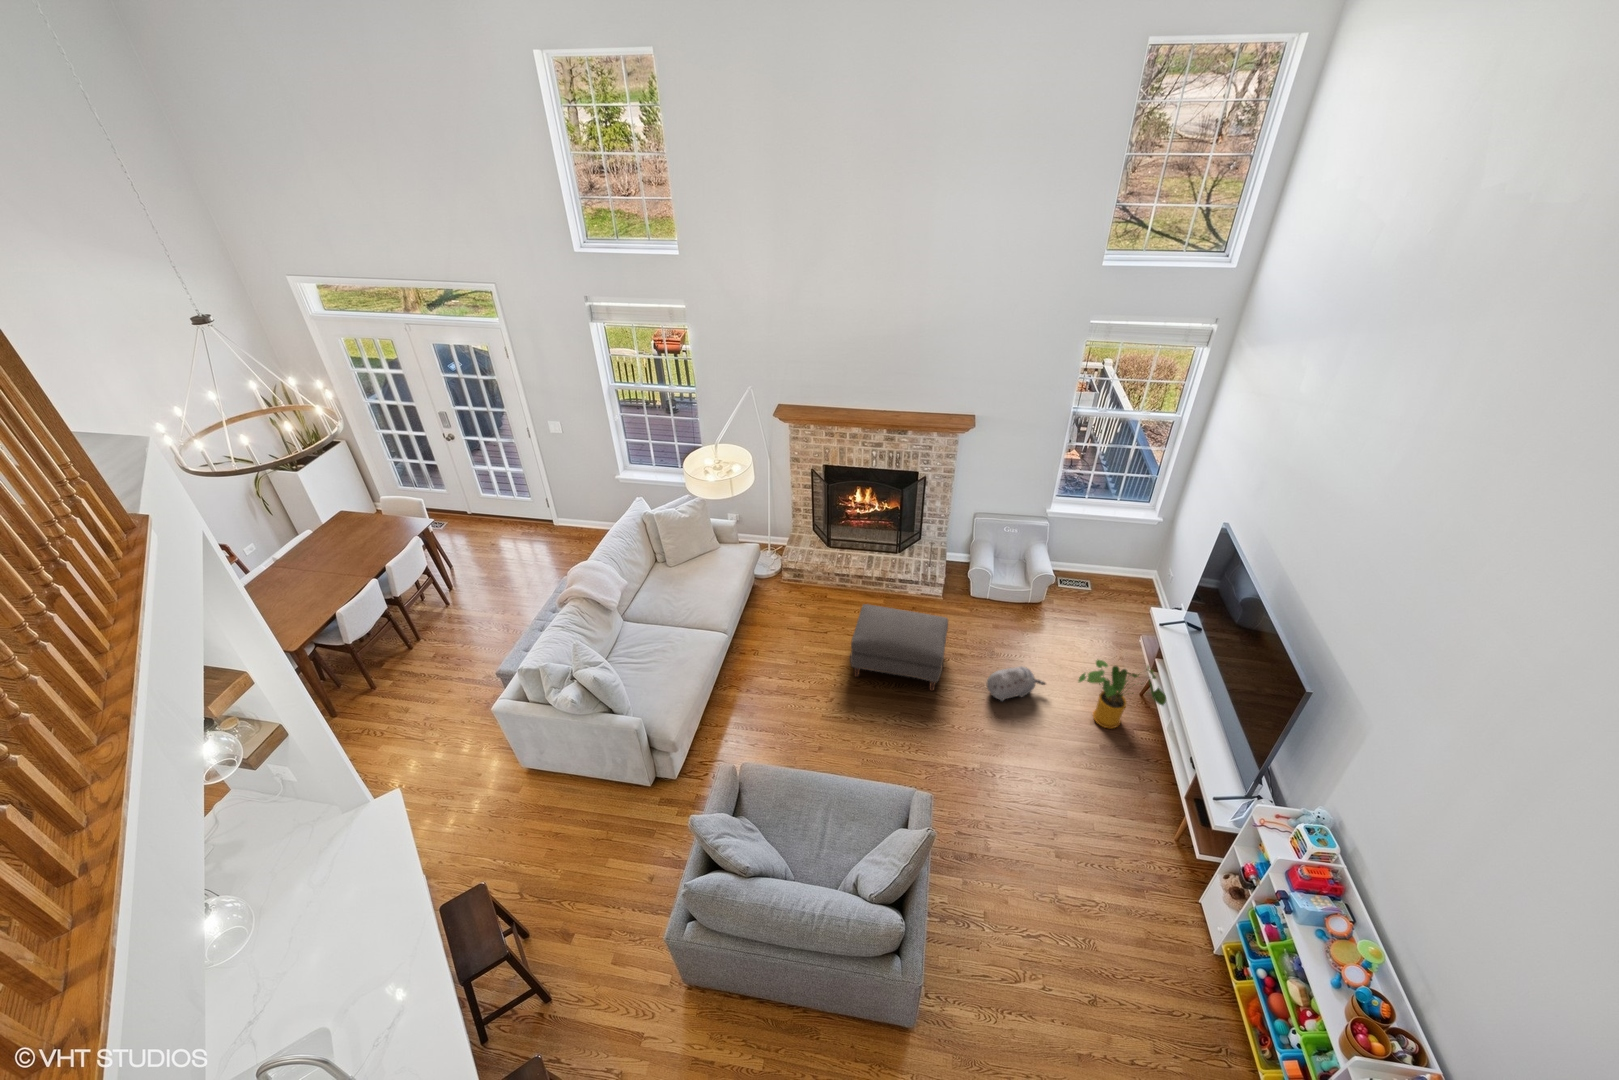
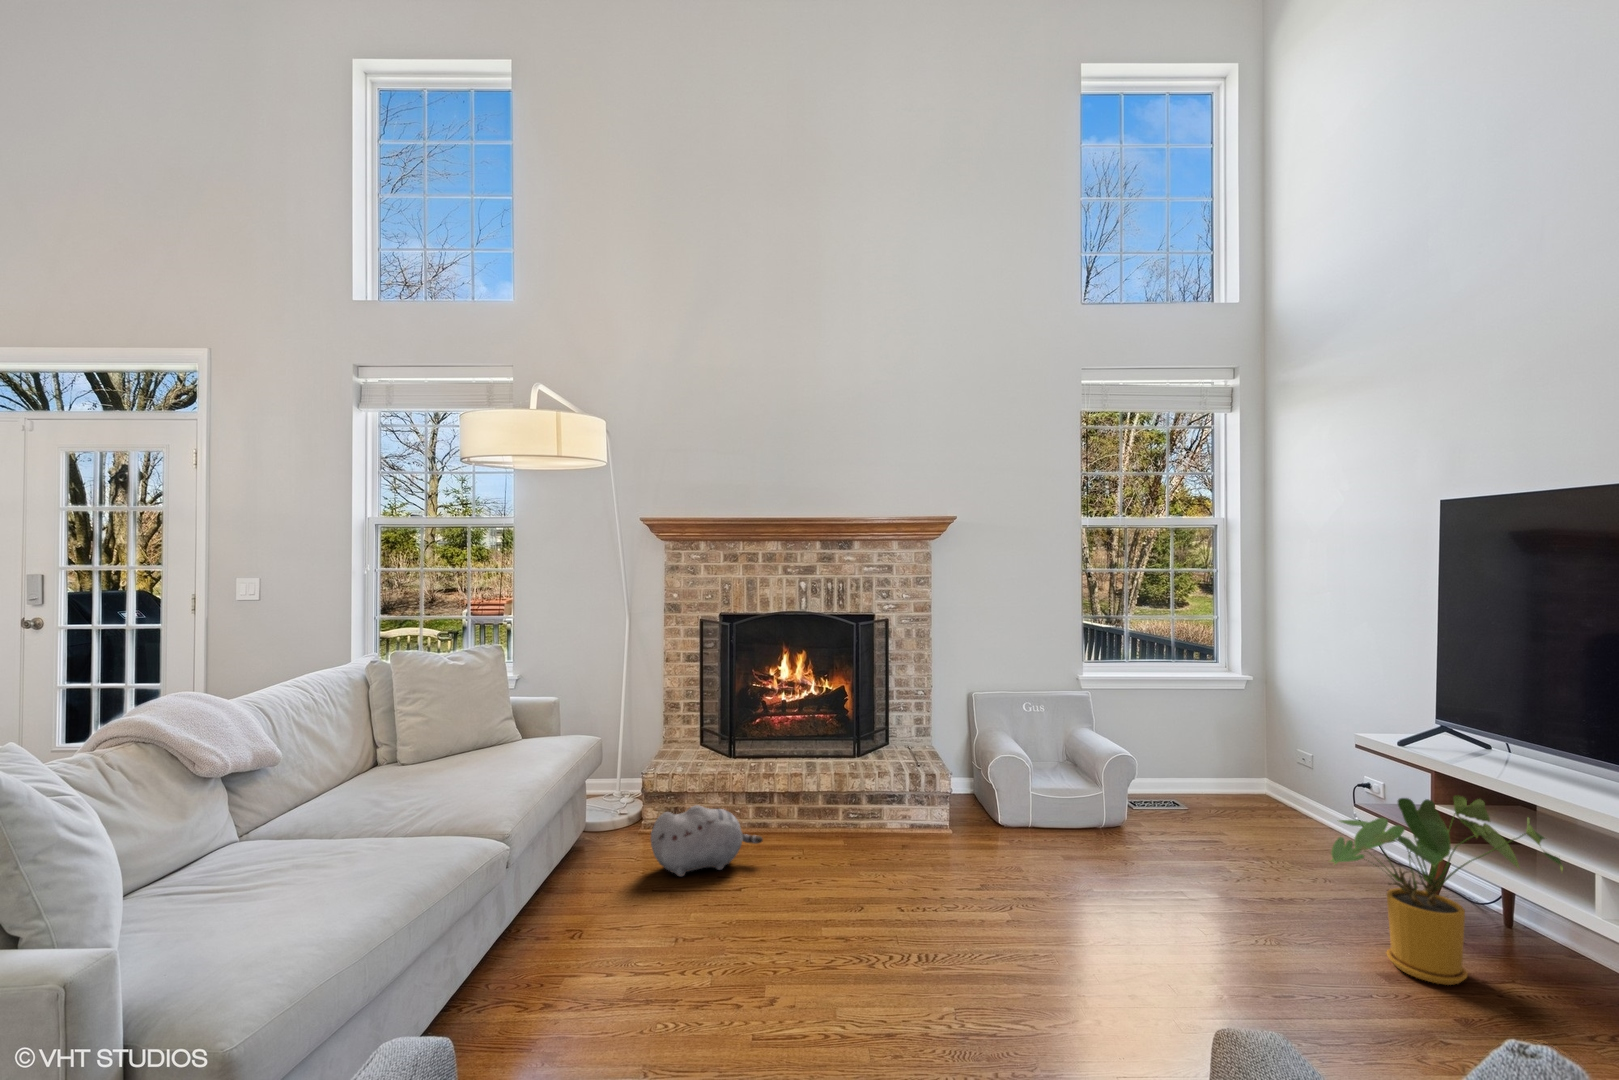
ottoman: present [850,604,948,691] -> none [808,792,1025,959]
plush toy: present [987,666,1046,701] -> present [651,805,763,876]

